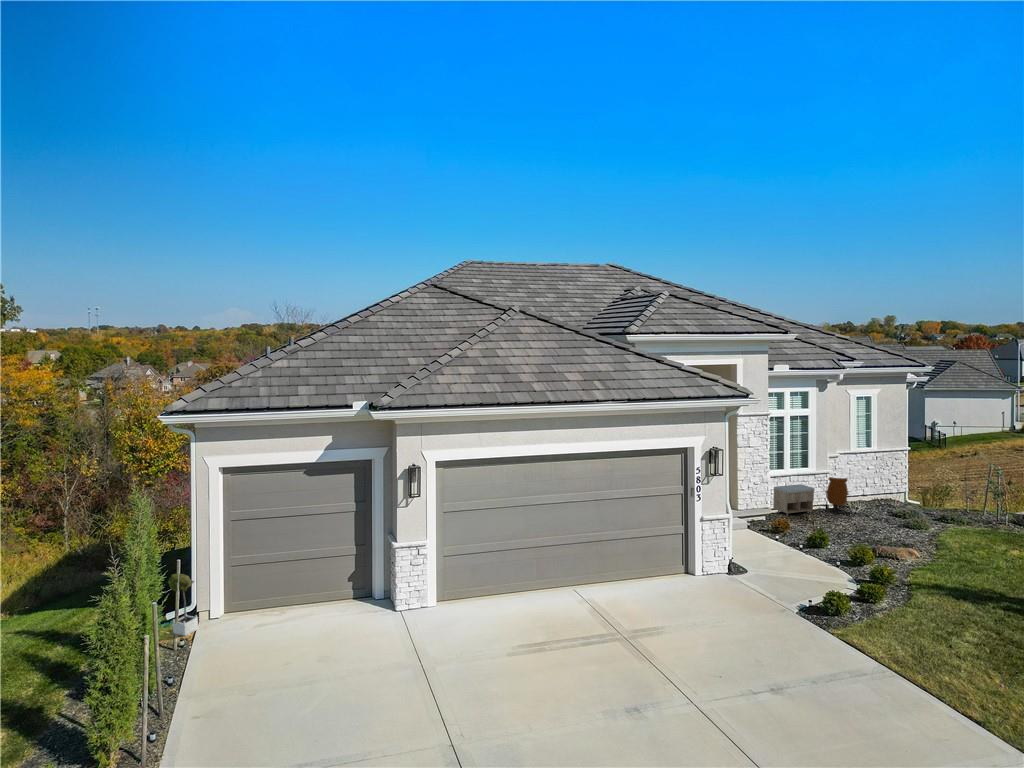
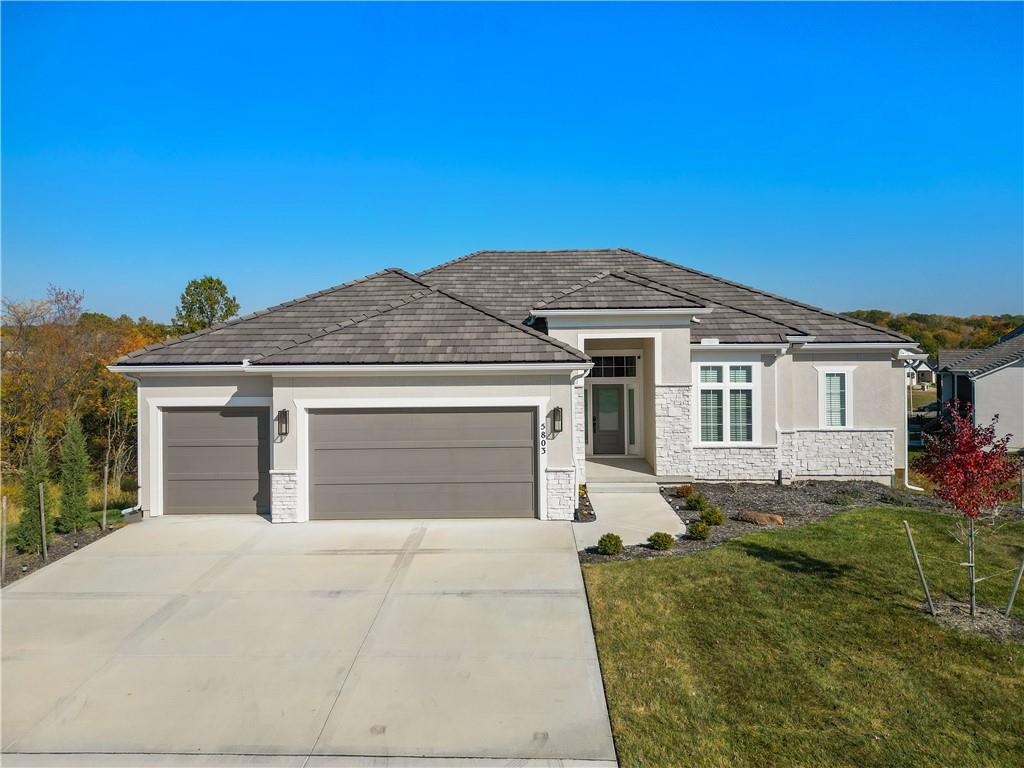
lounge chair: present [825,477,849,513] -> none [761,450,789,488]
storage bench: present [773,484,815,515] -> none [708,457,748,486]

